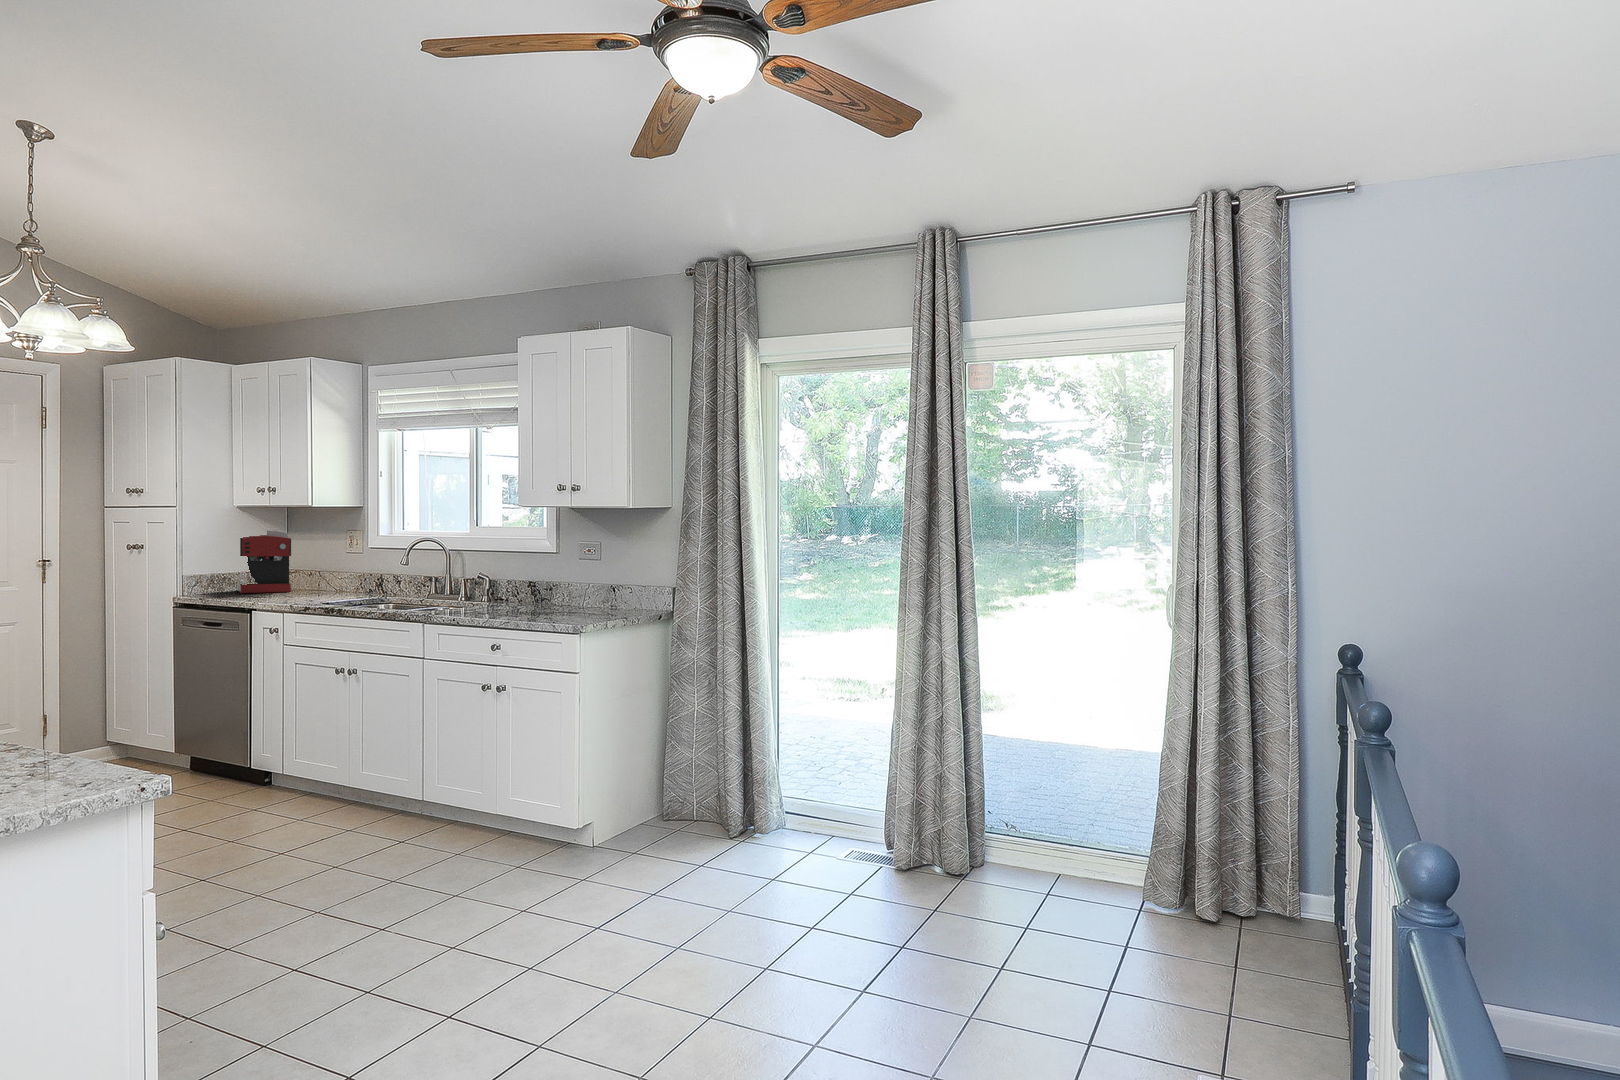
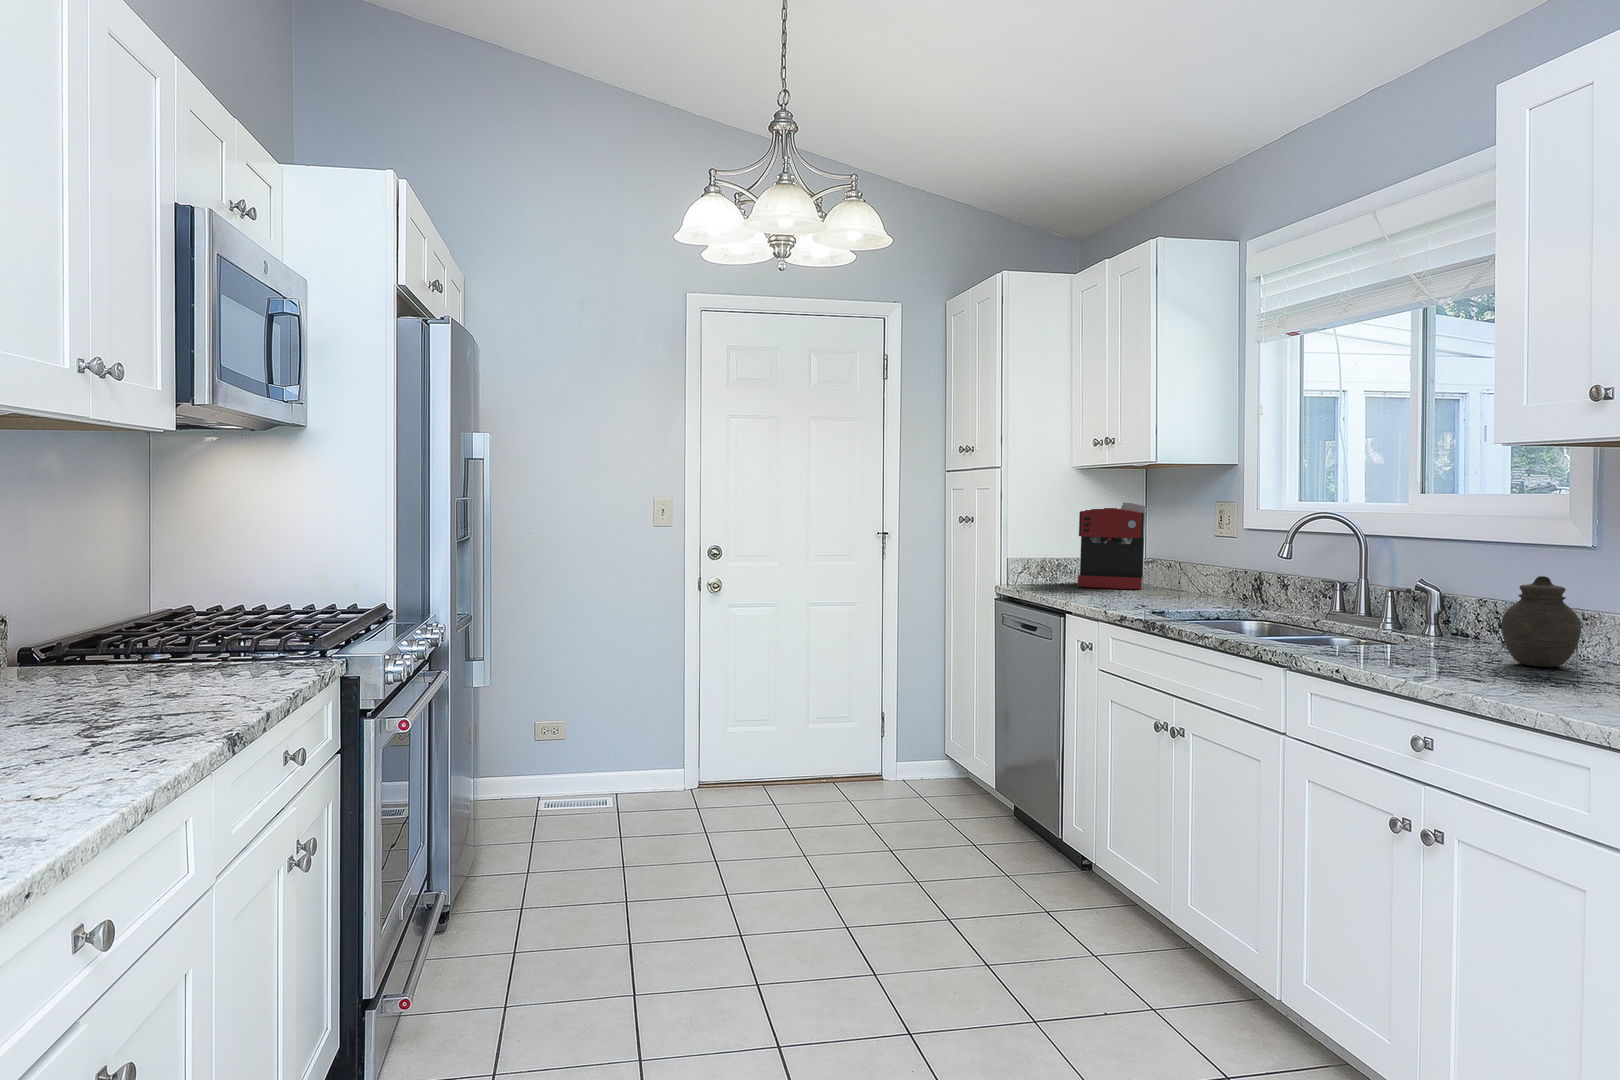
jar: none [521,567,553,610] -> present [1502,576,1581,667]

